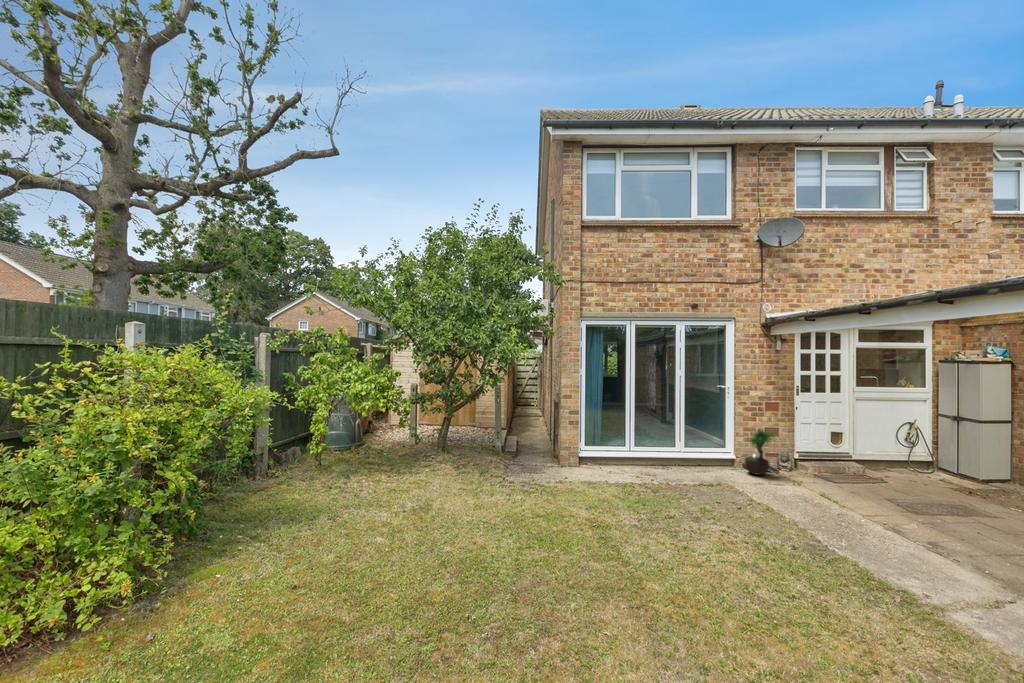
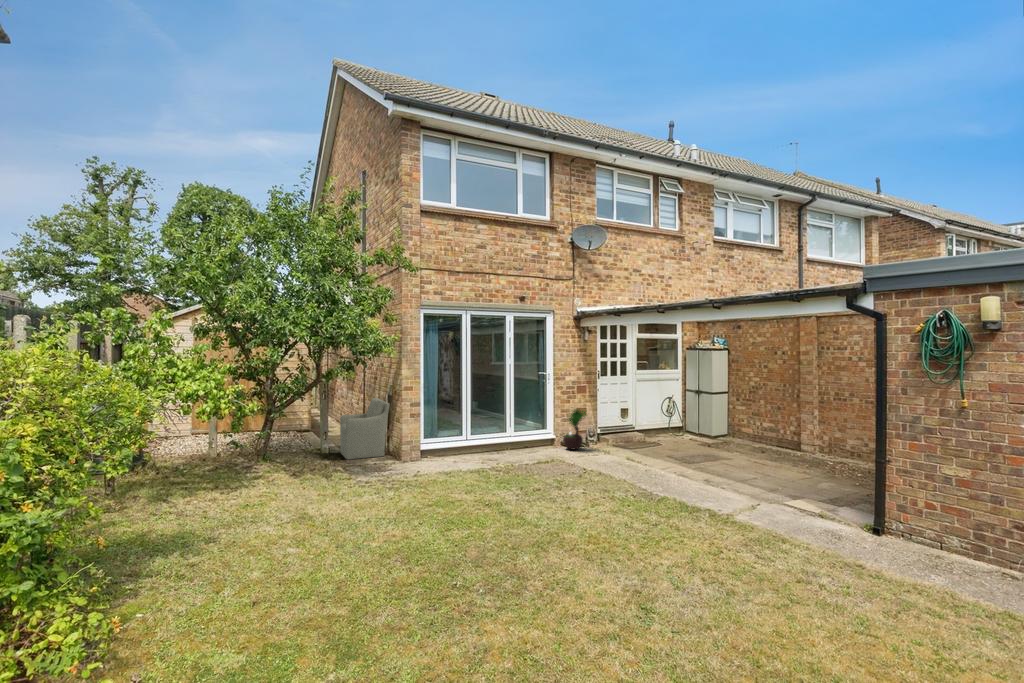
chair: none [519,402,558,457] -> present [340,398,389,459]

